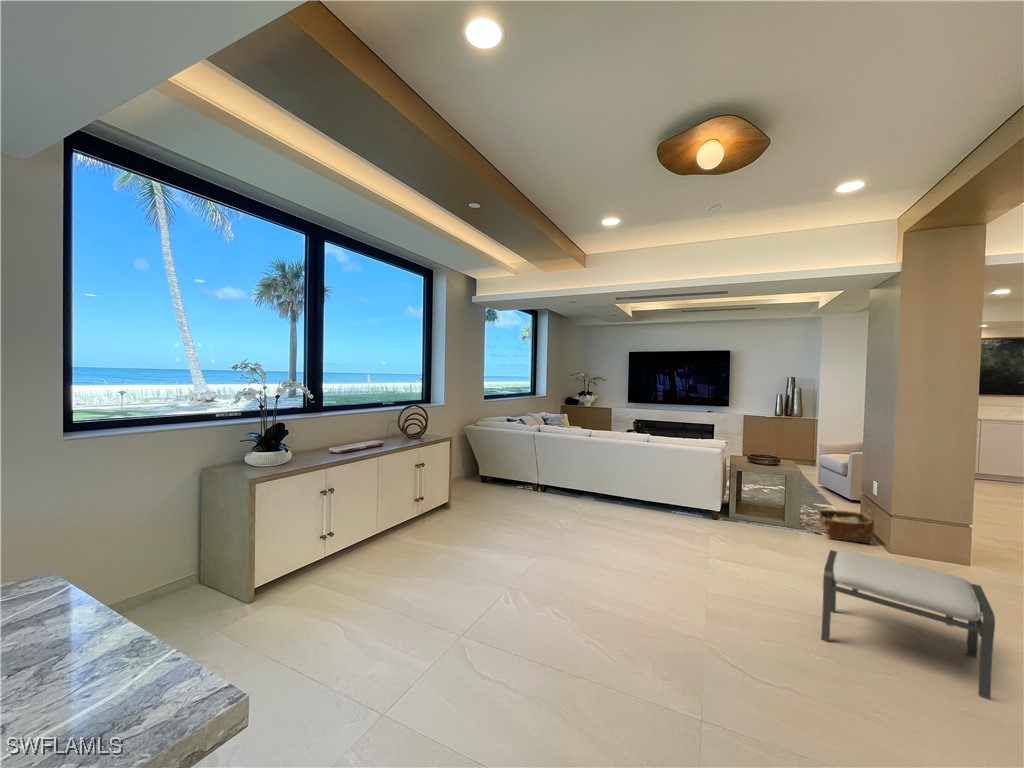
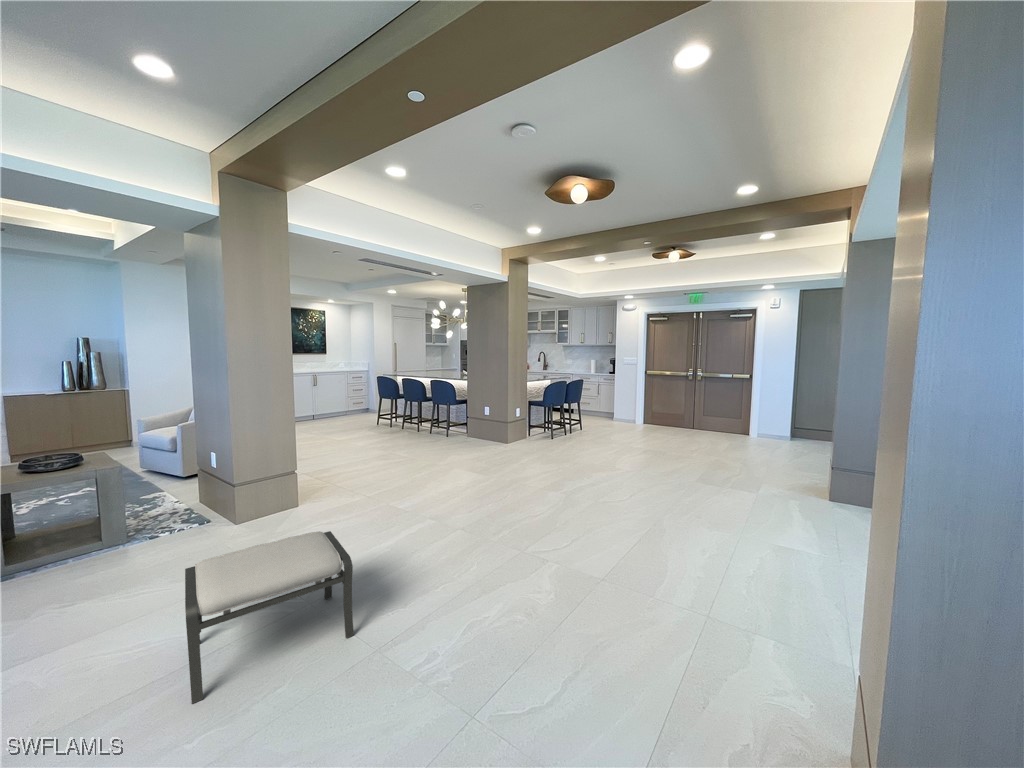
woven basket: present [817,507,874,543] -> none [147,484,218,538]

